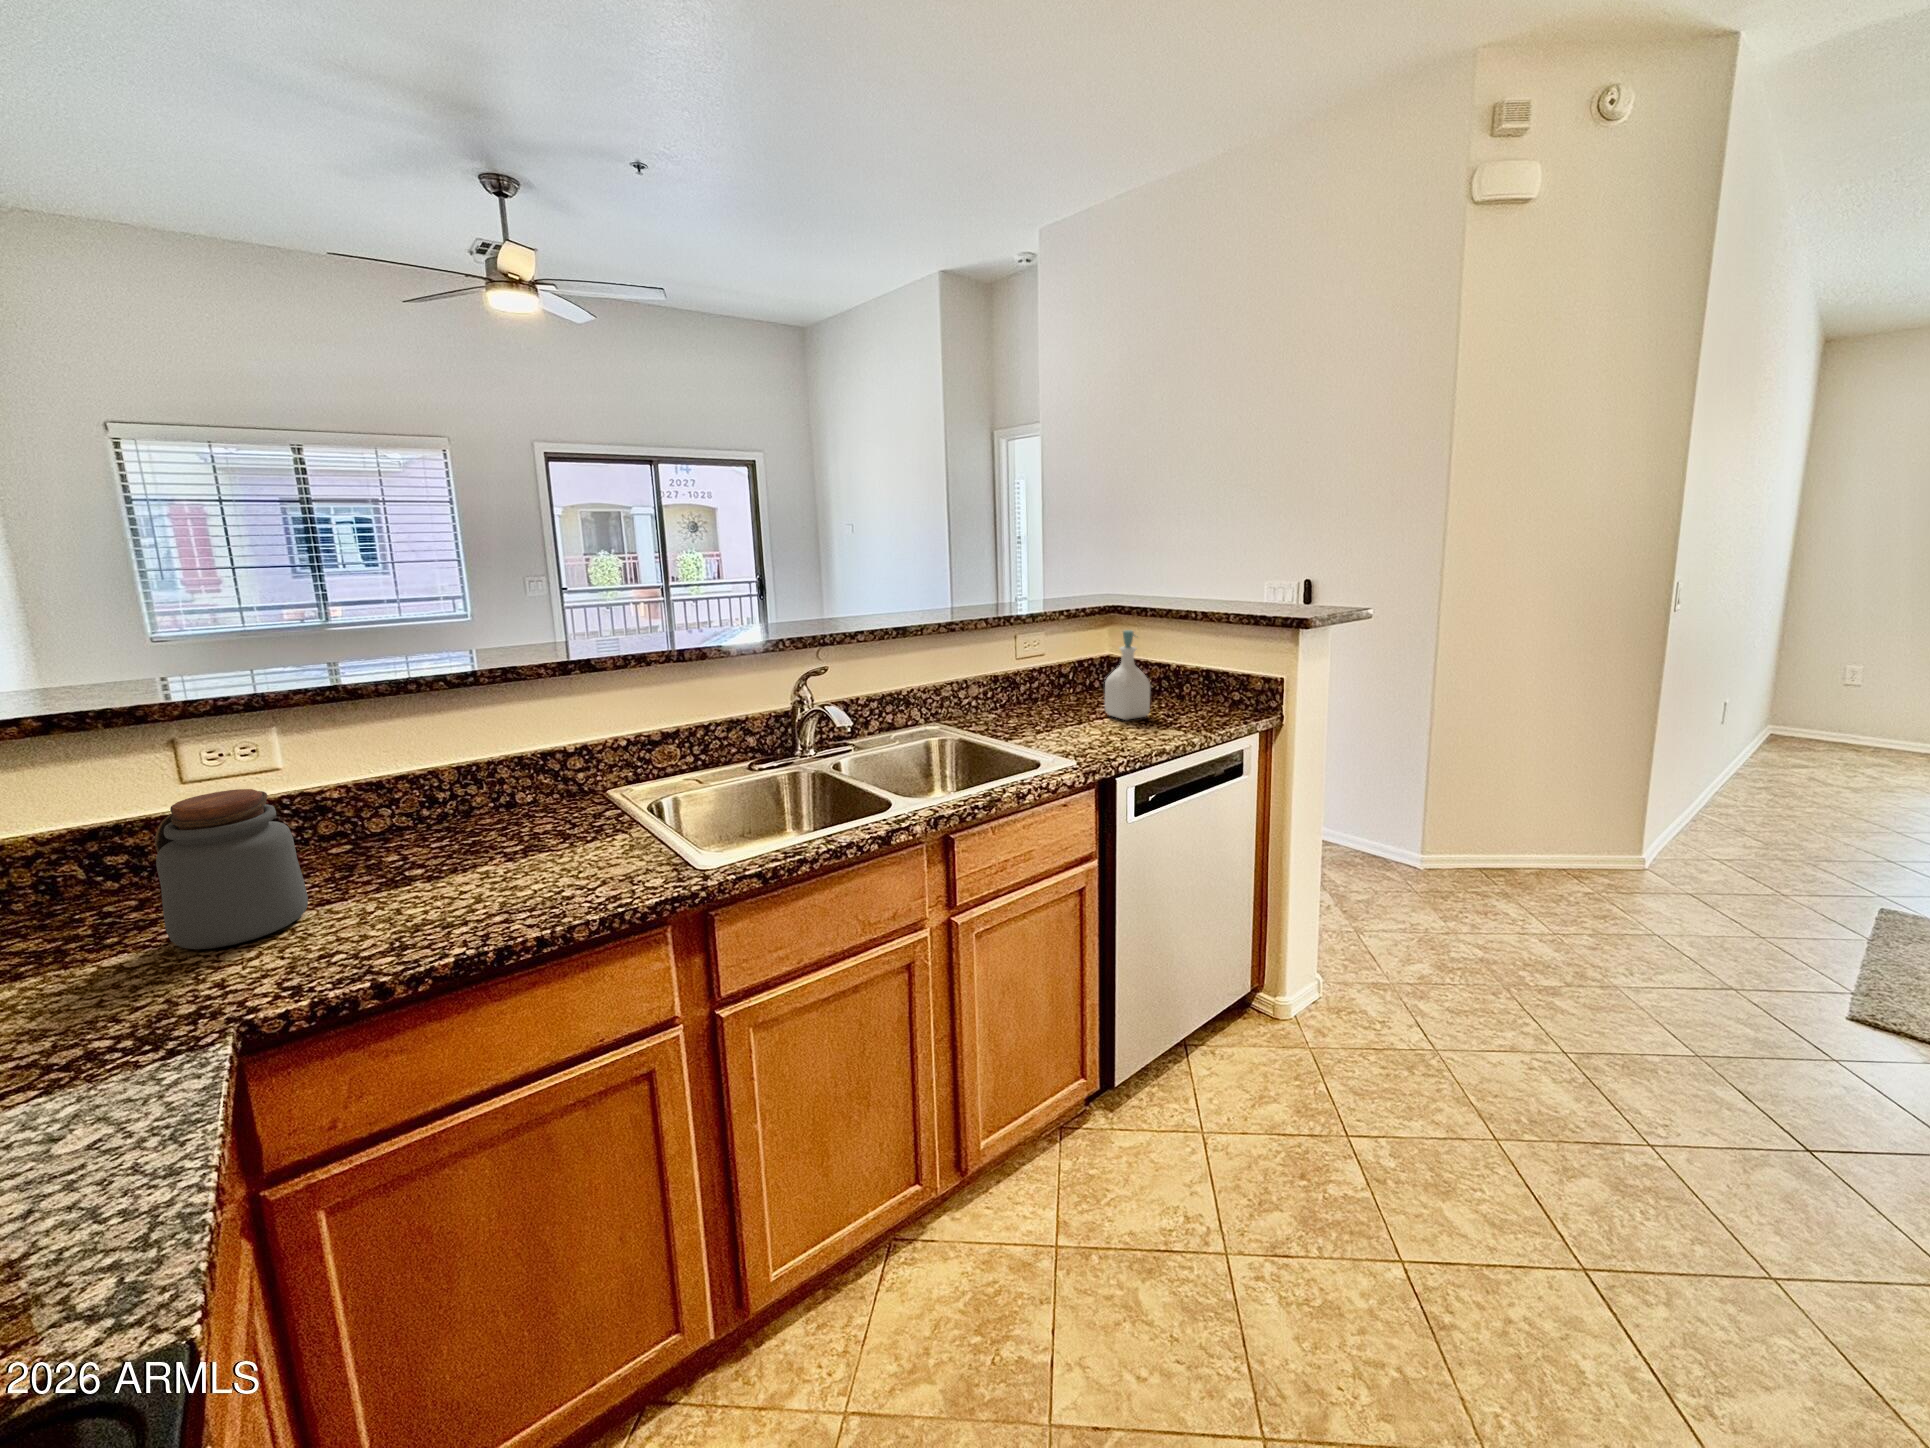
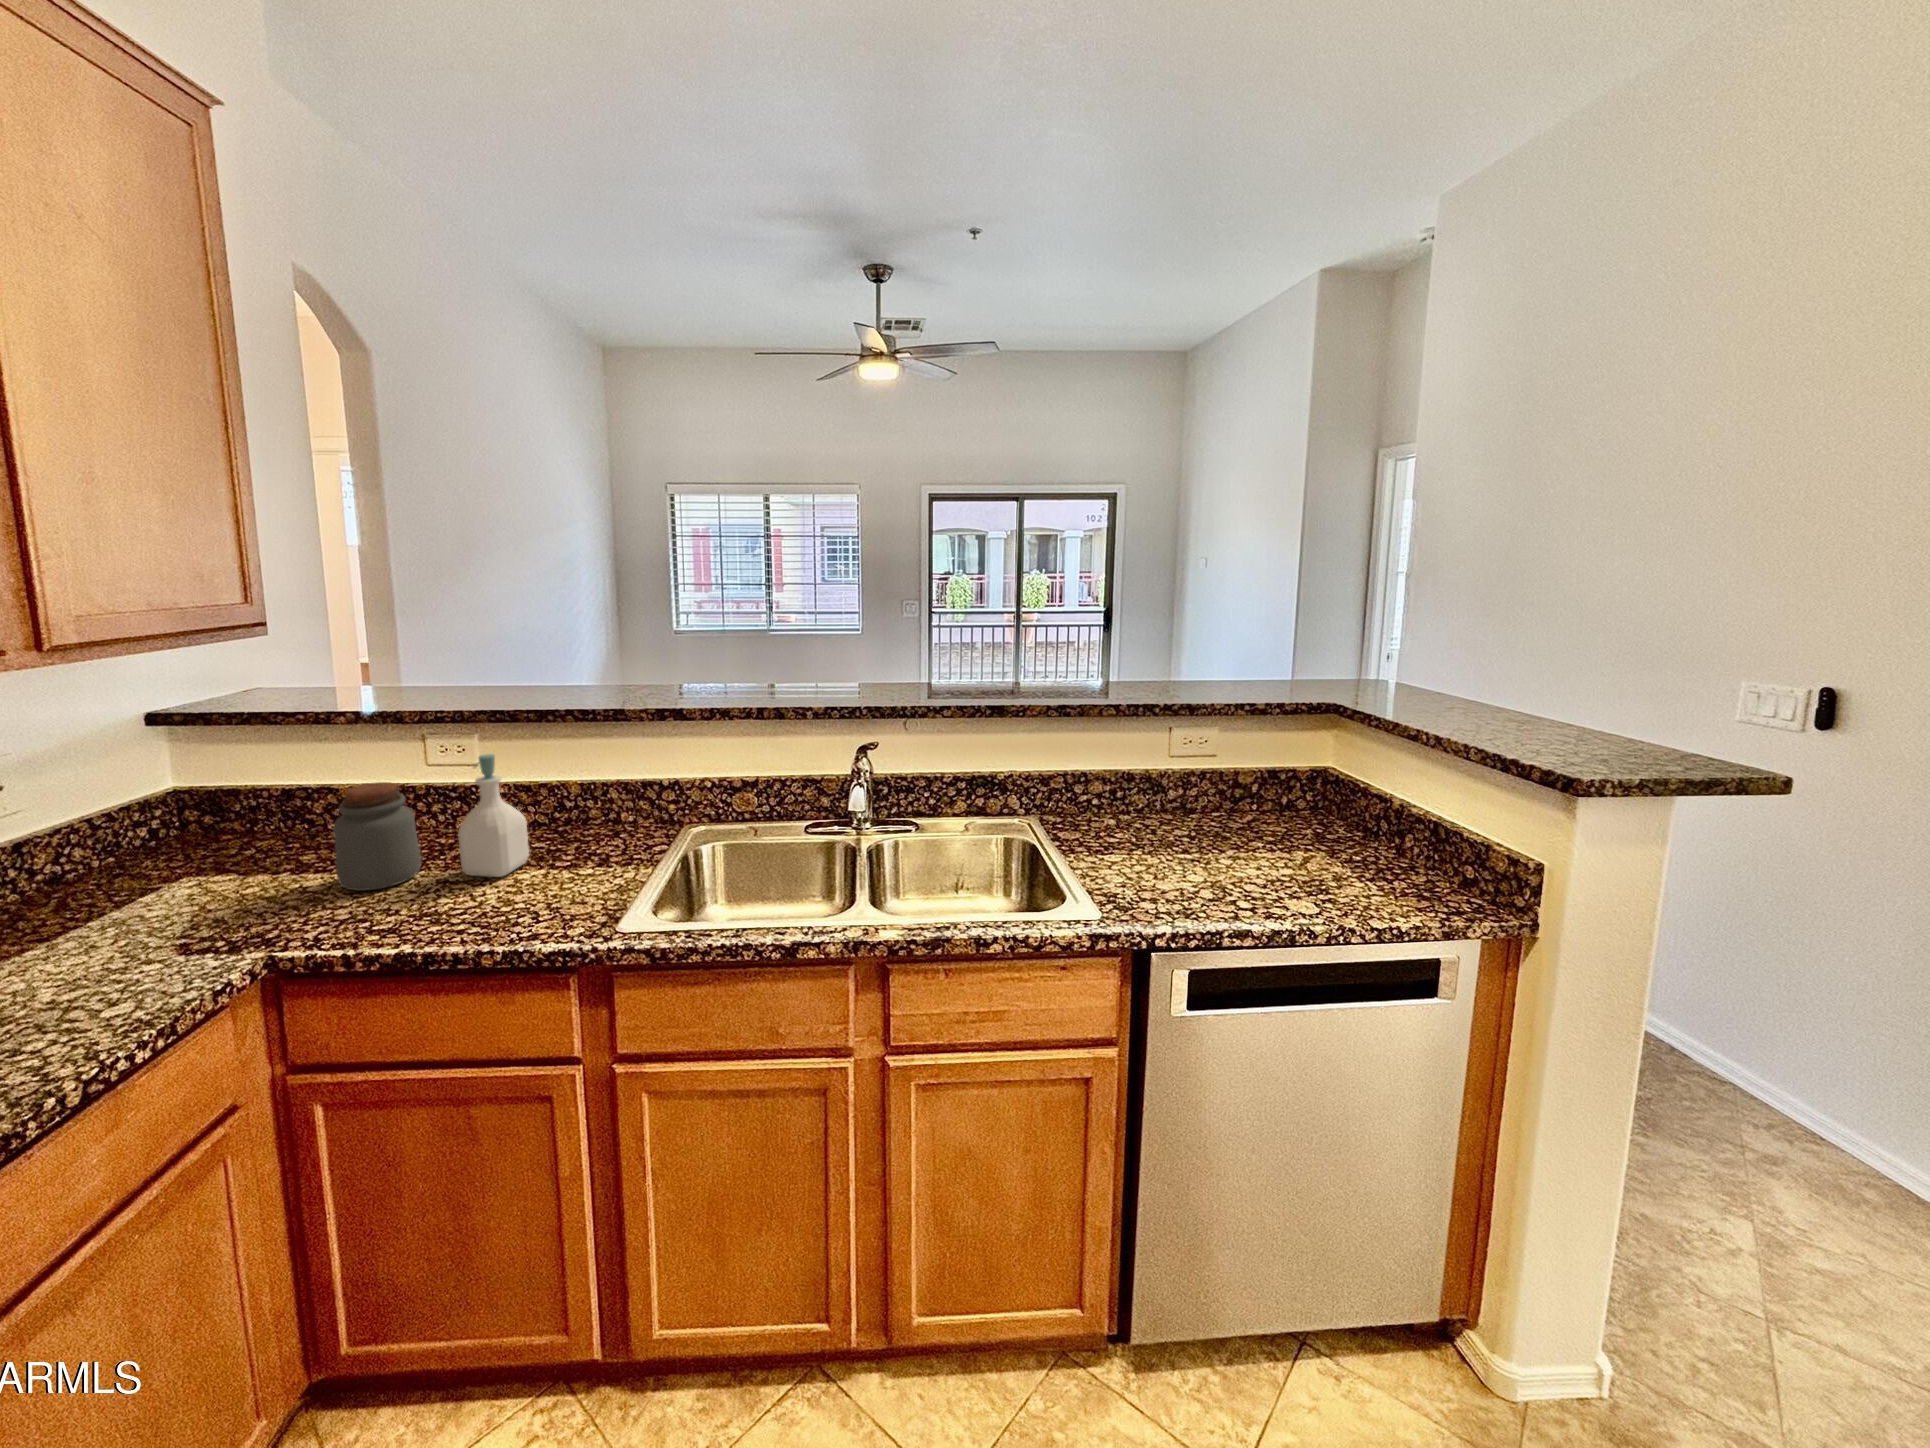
soap bottle: present [1105,630,1150,720] -> present [458,754,529,877]

